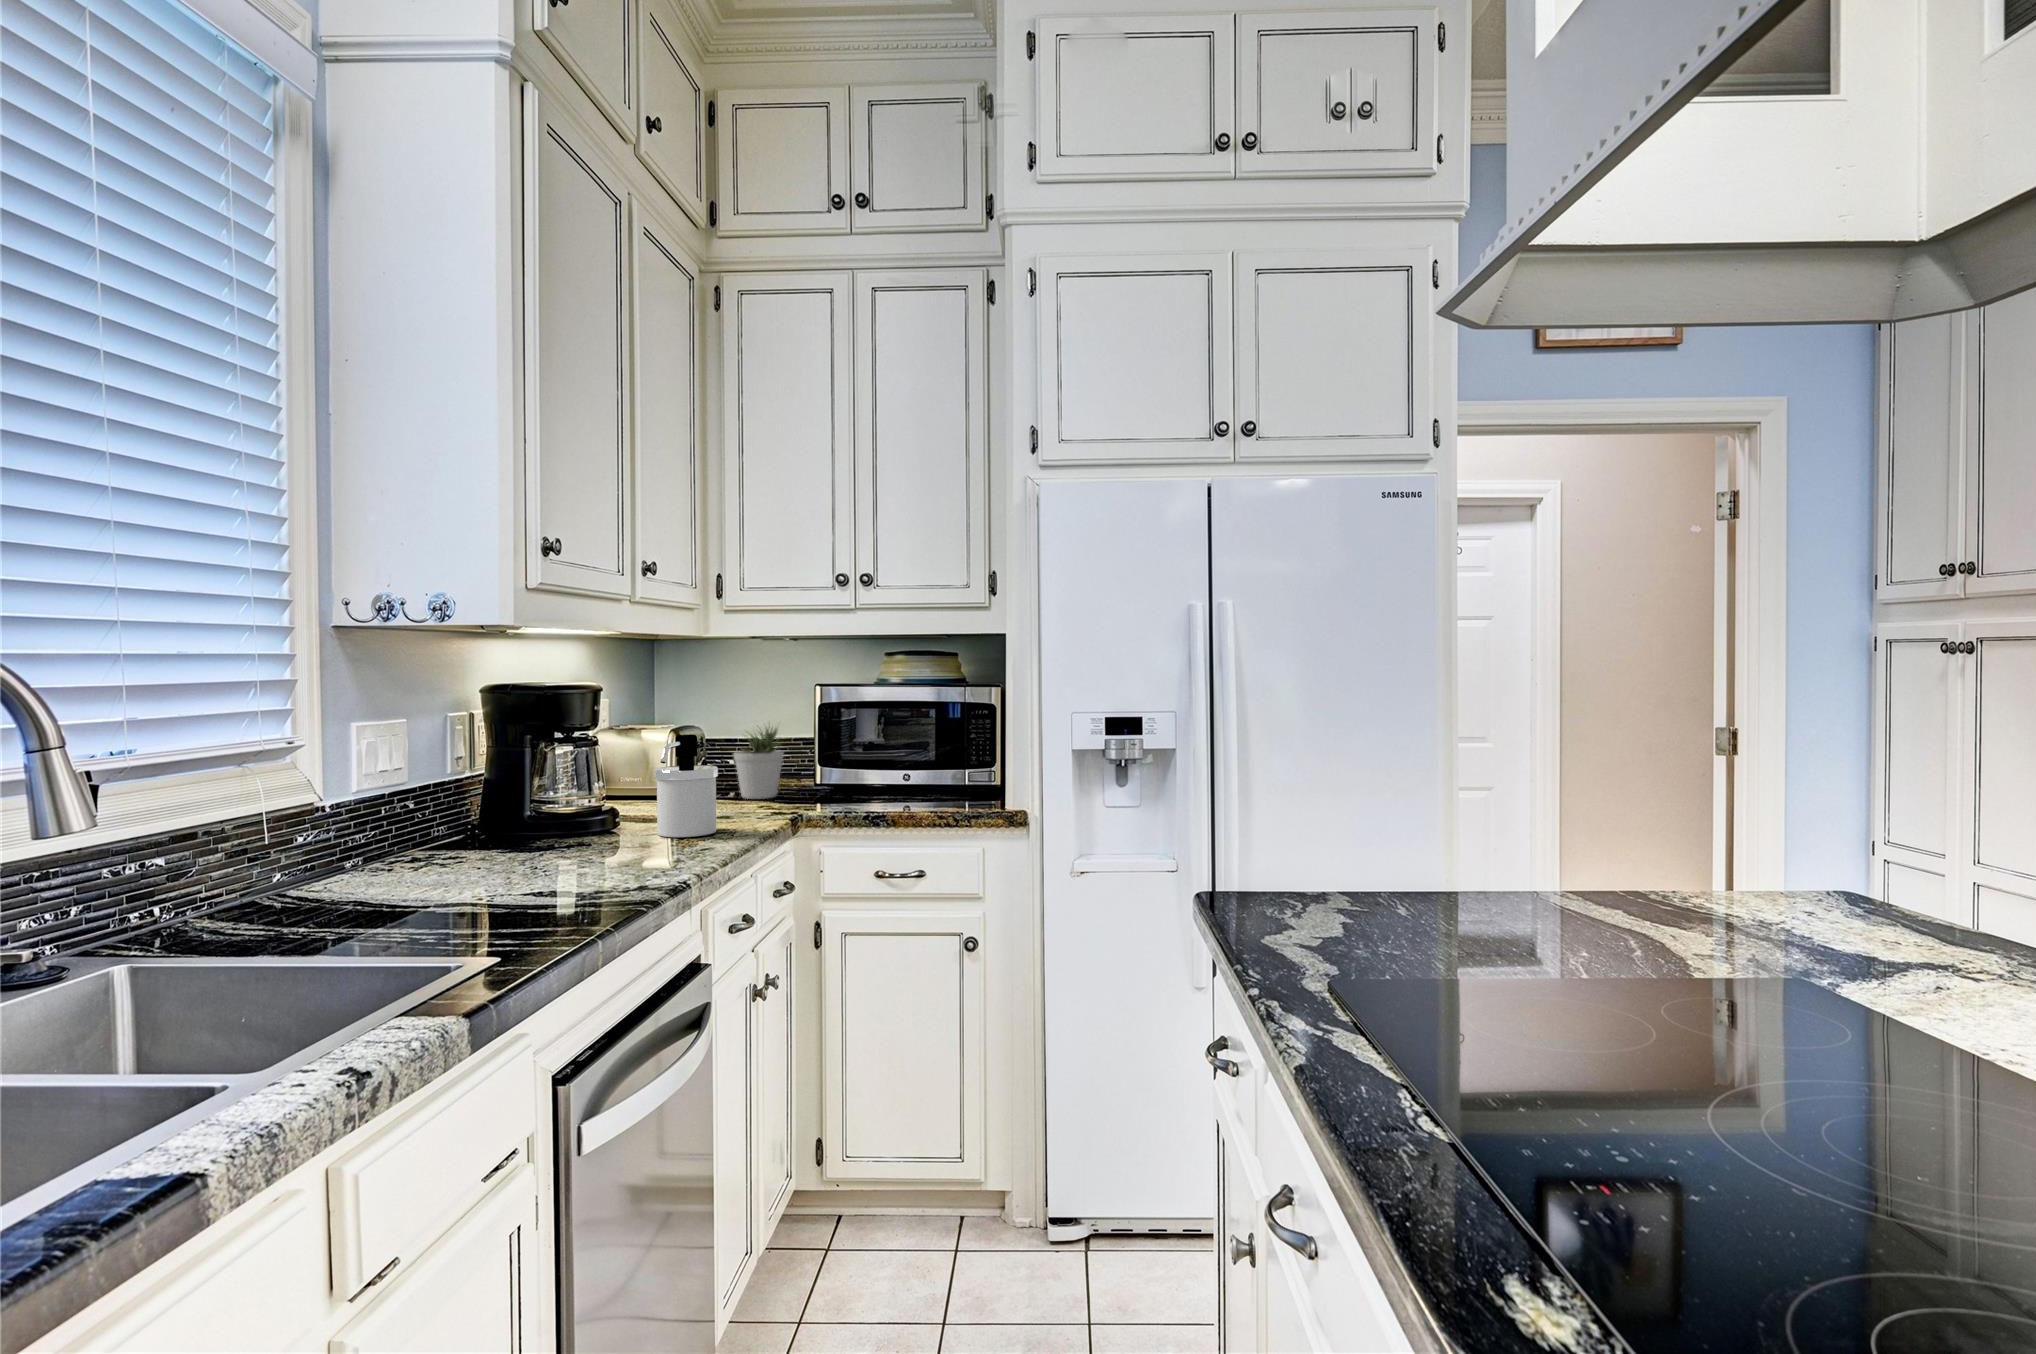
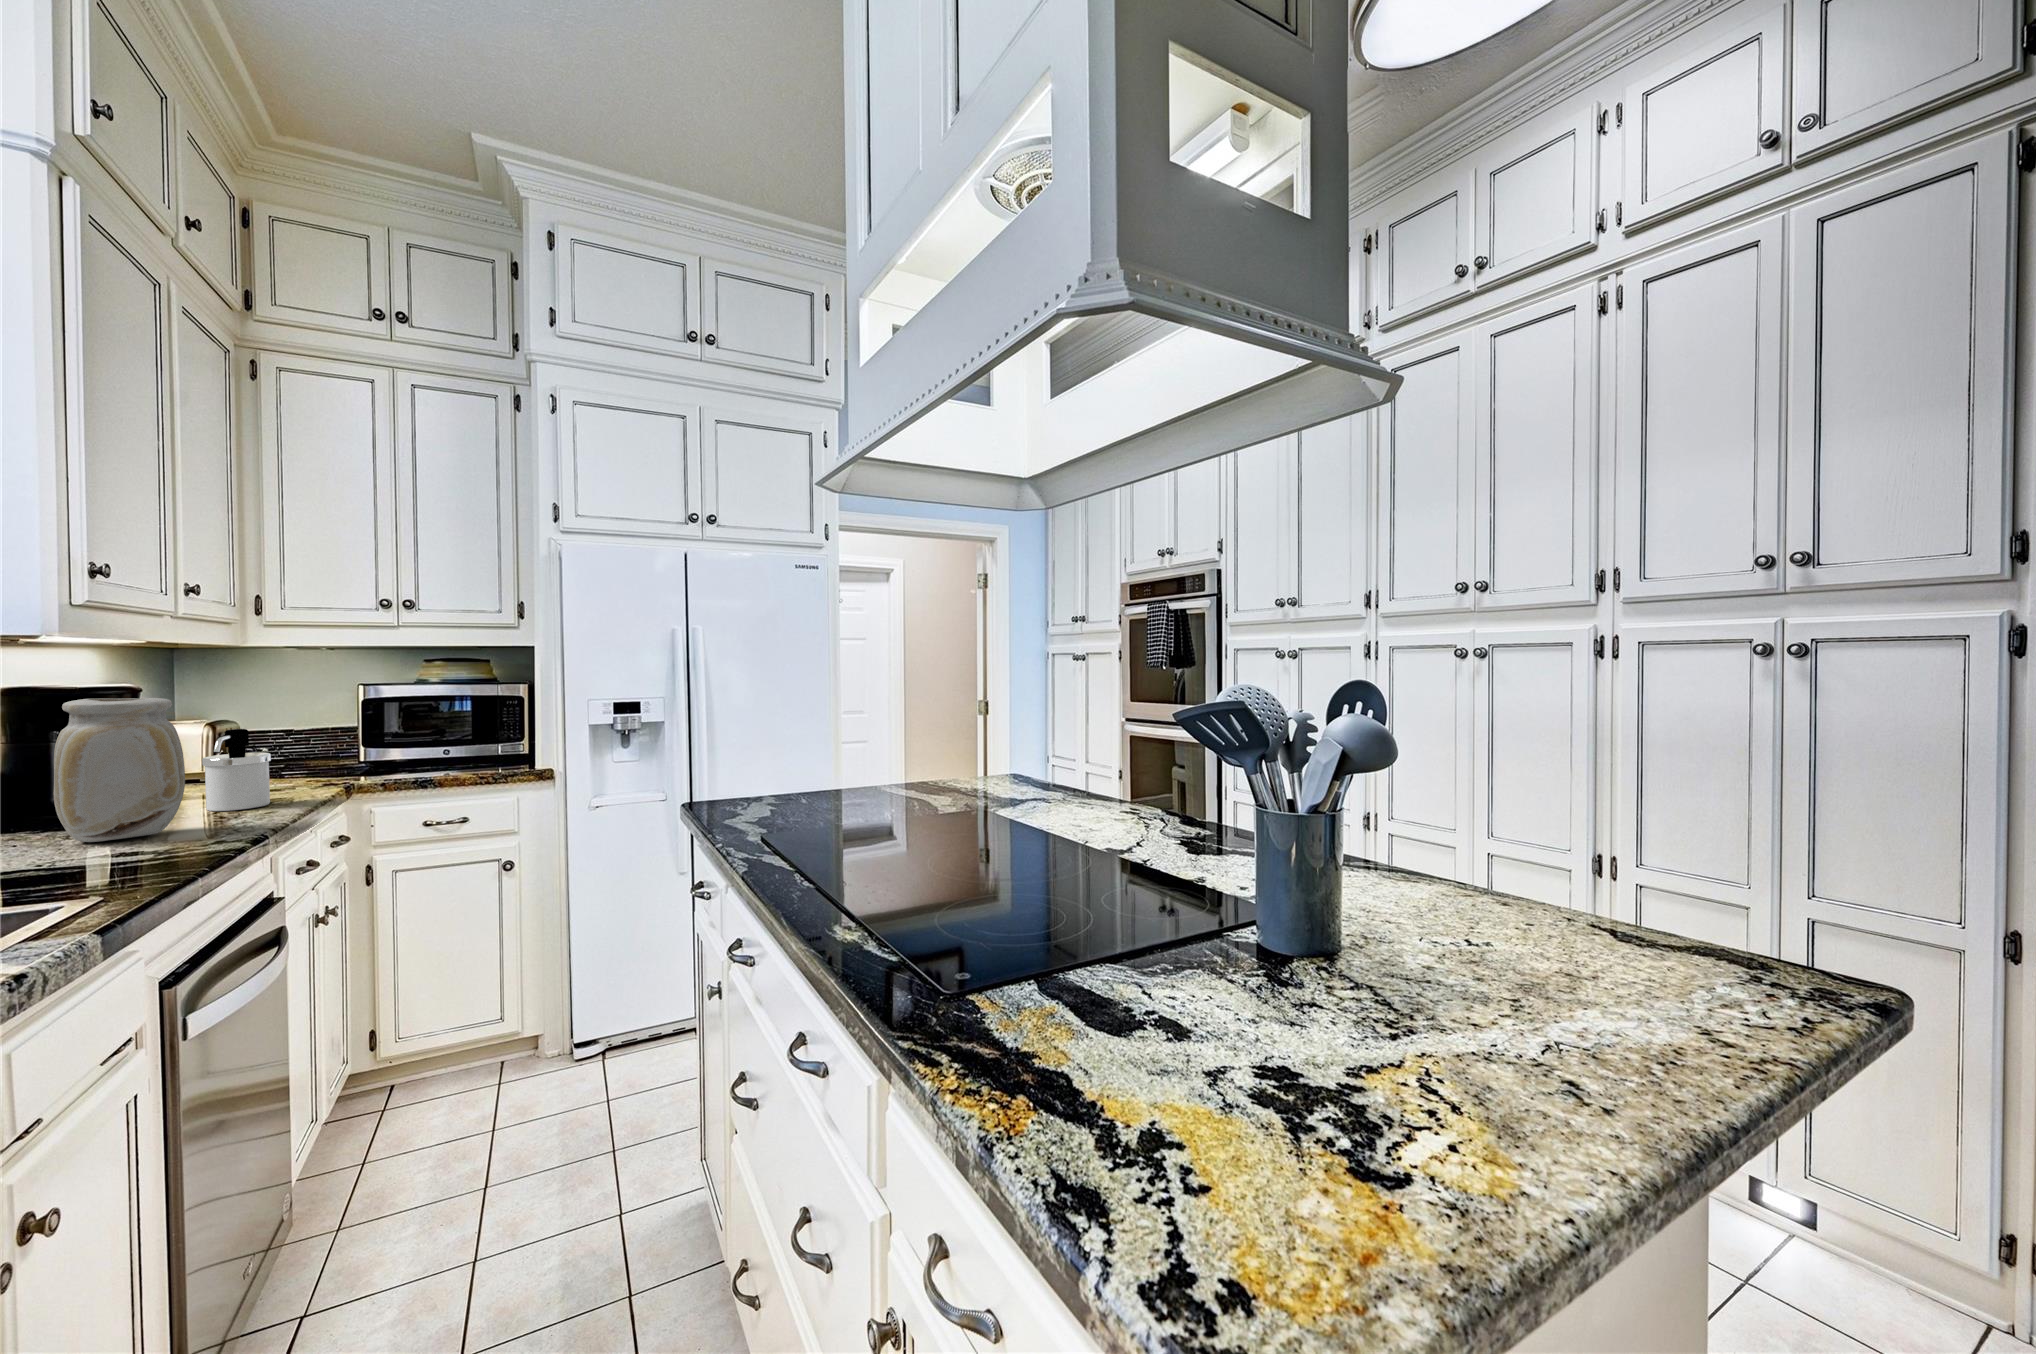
vase: none [512,689,627,866] -> present [54,698,185,842]
potted plant: present [734,728,784,799] -> none [274,713,329,777]

